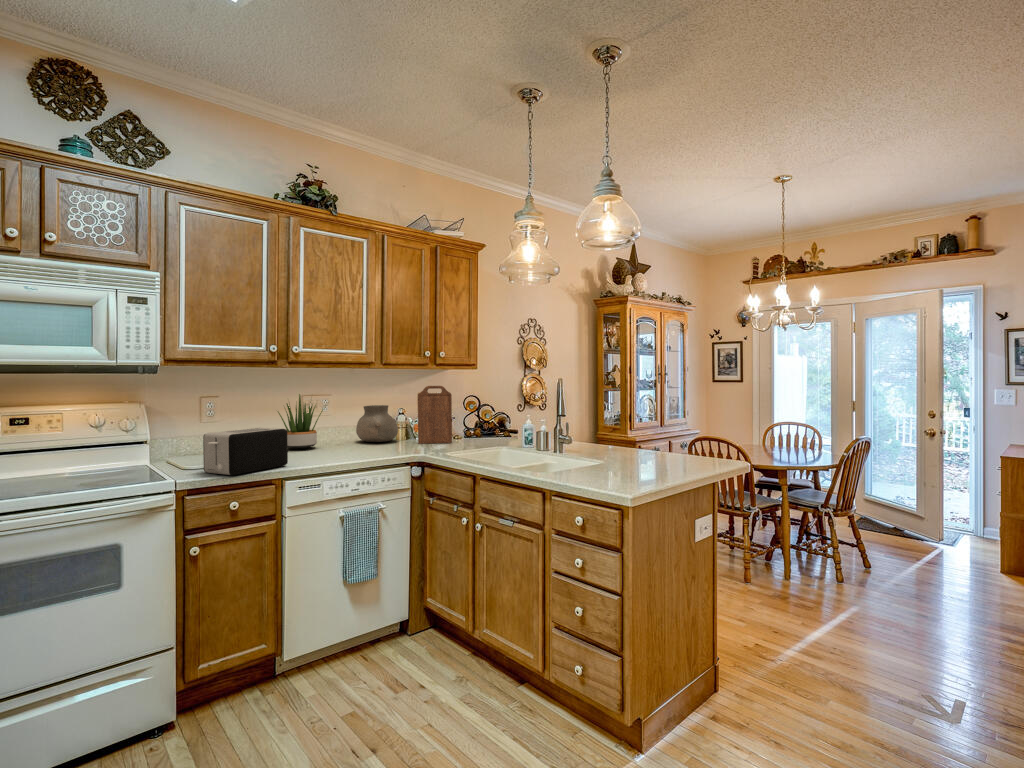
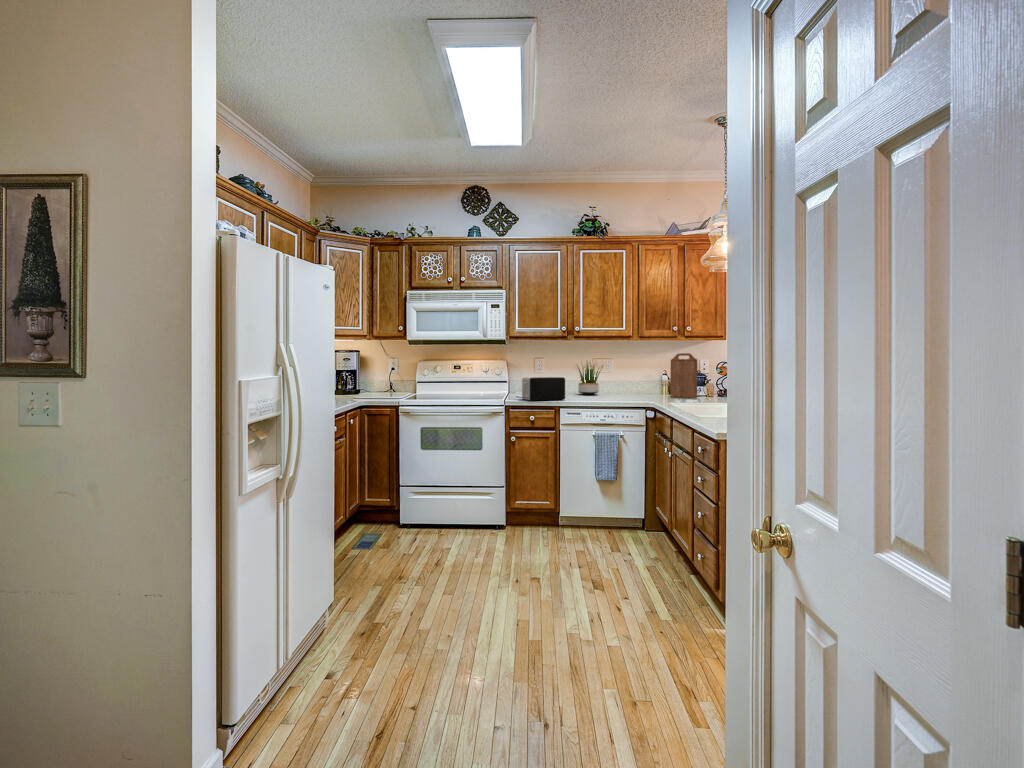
vase: present [356,405,398,442] -> none [629,368,660,395]

